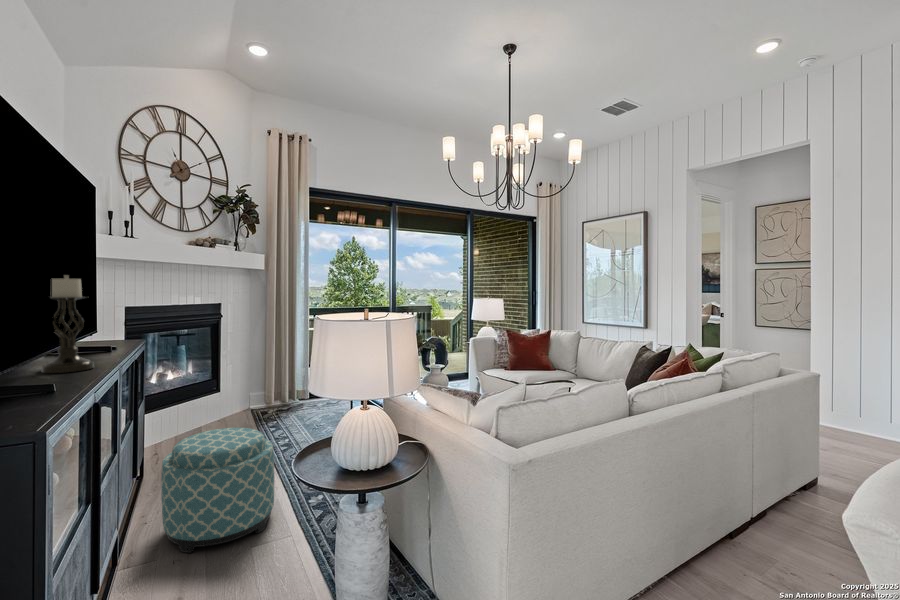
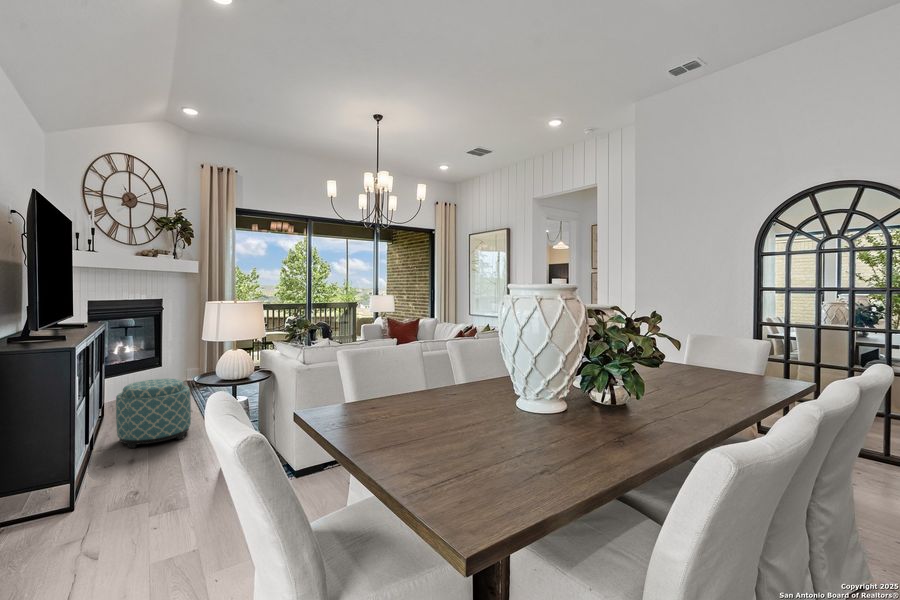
candle holder: present [41,275,94,373] -> none [45,283,75,338]

